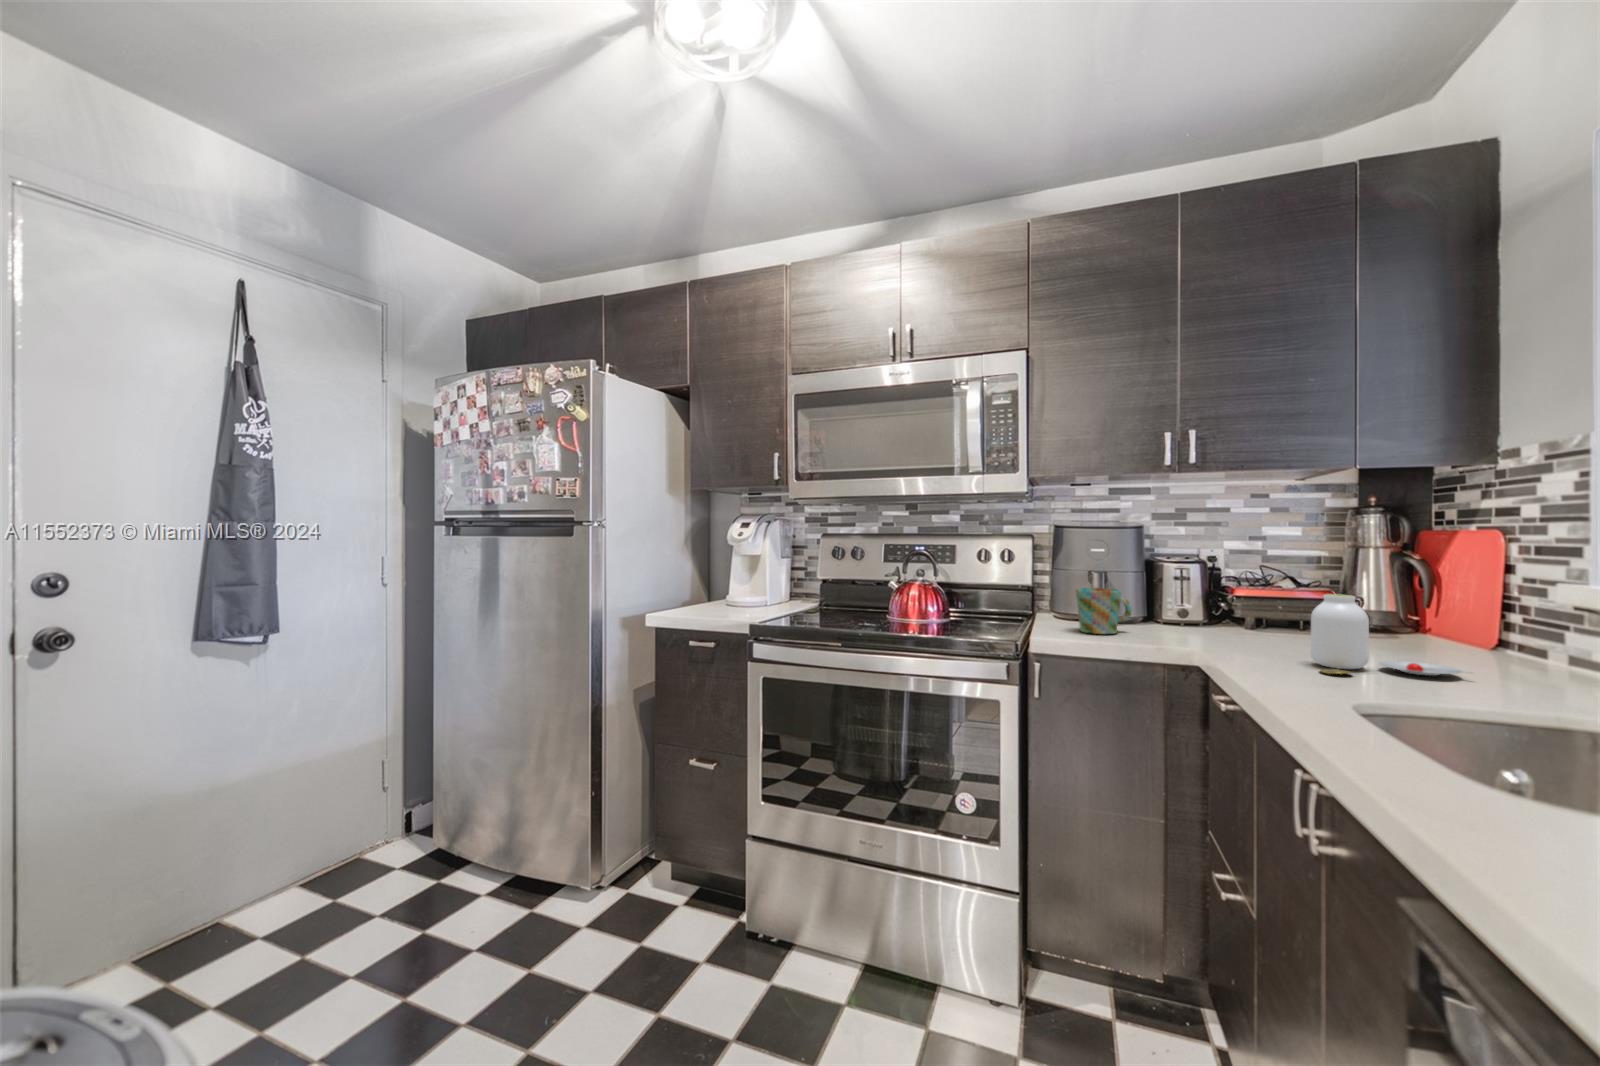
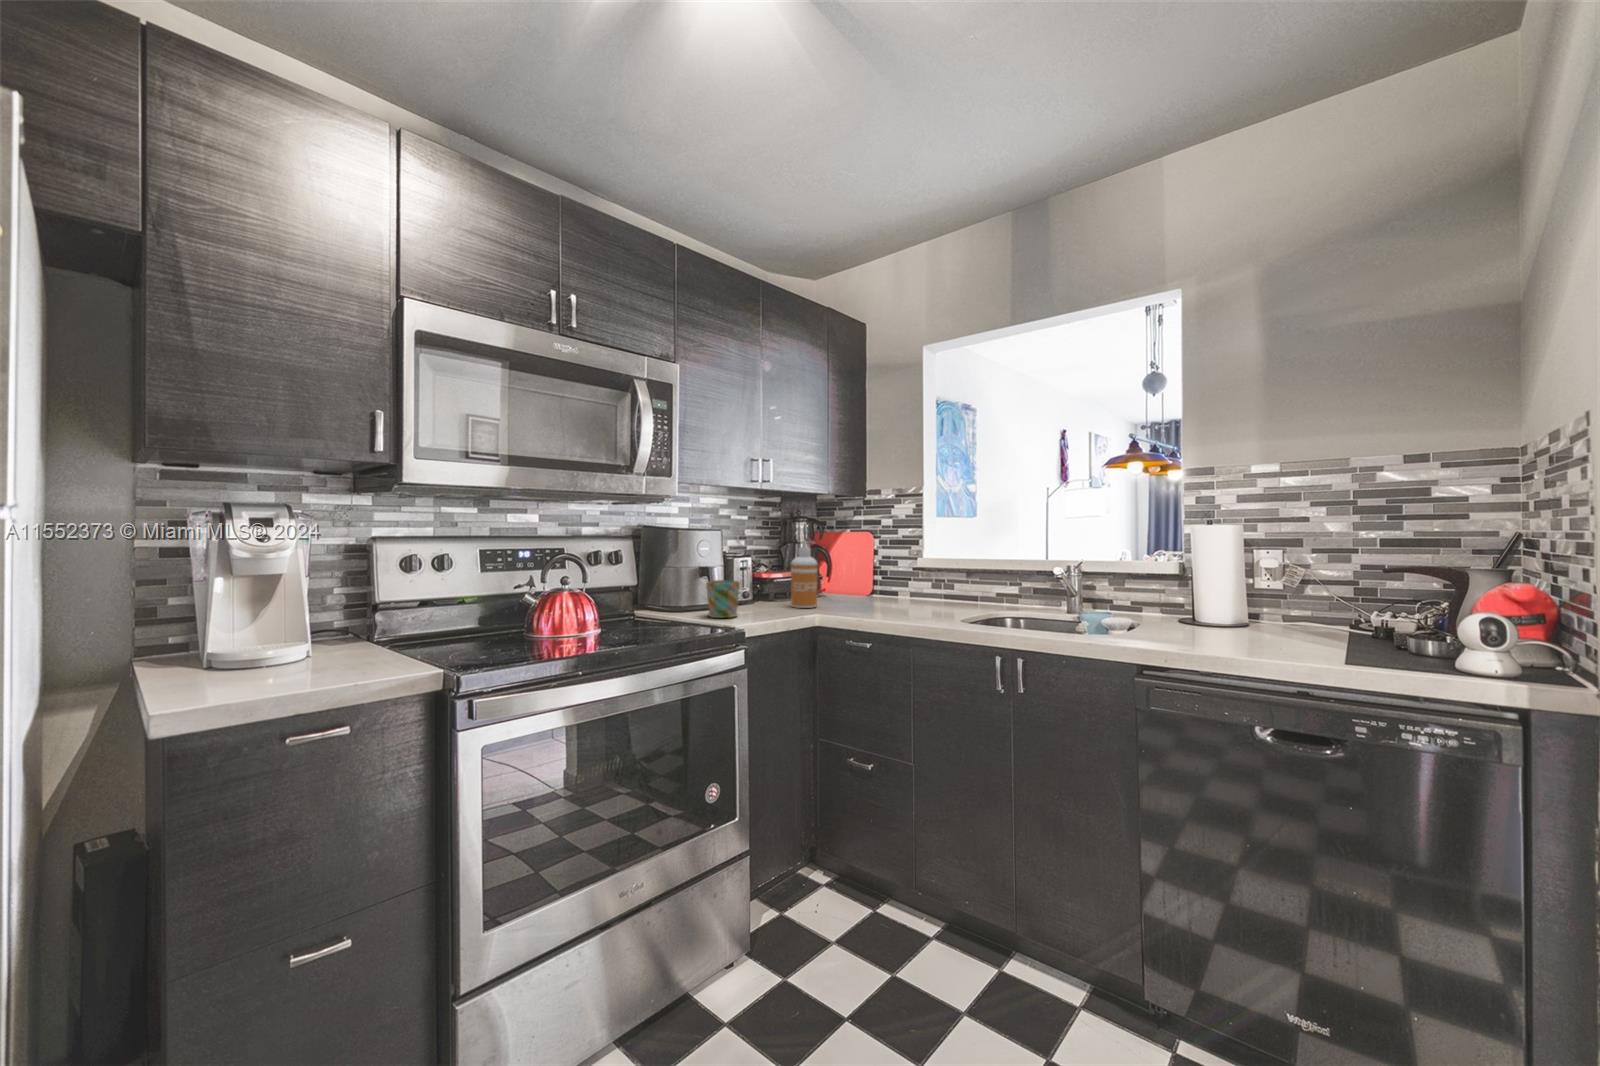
soap dispenser: none [1242,543,1291,644] -> present [791,541,818,608]
jar: present [1311,594,1462,676] -> none [859,572,916,618]

